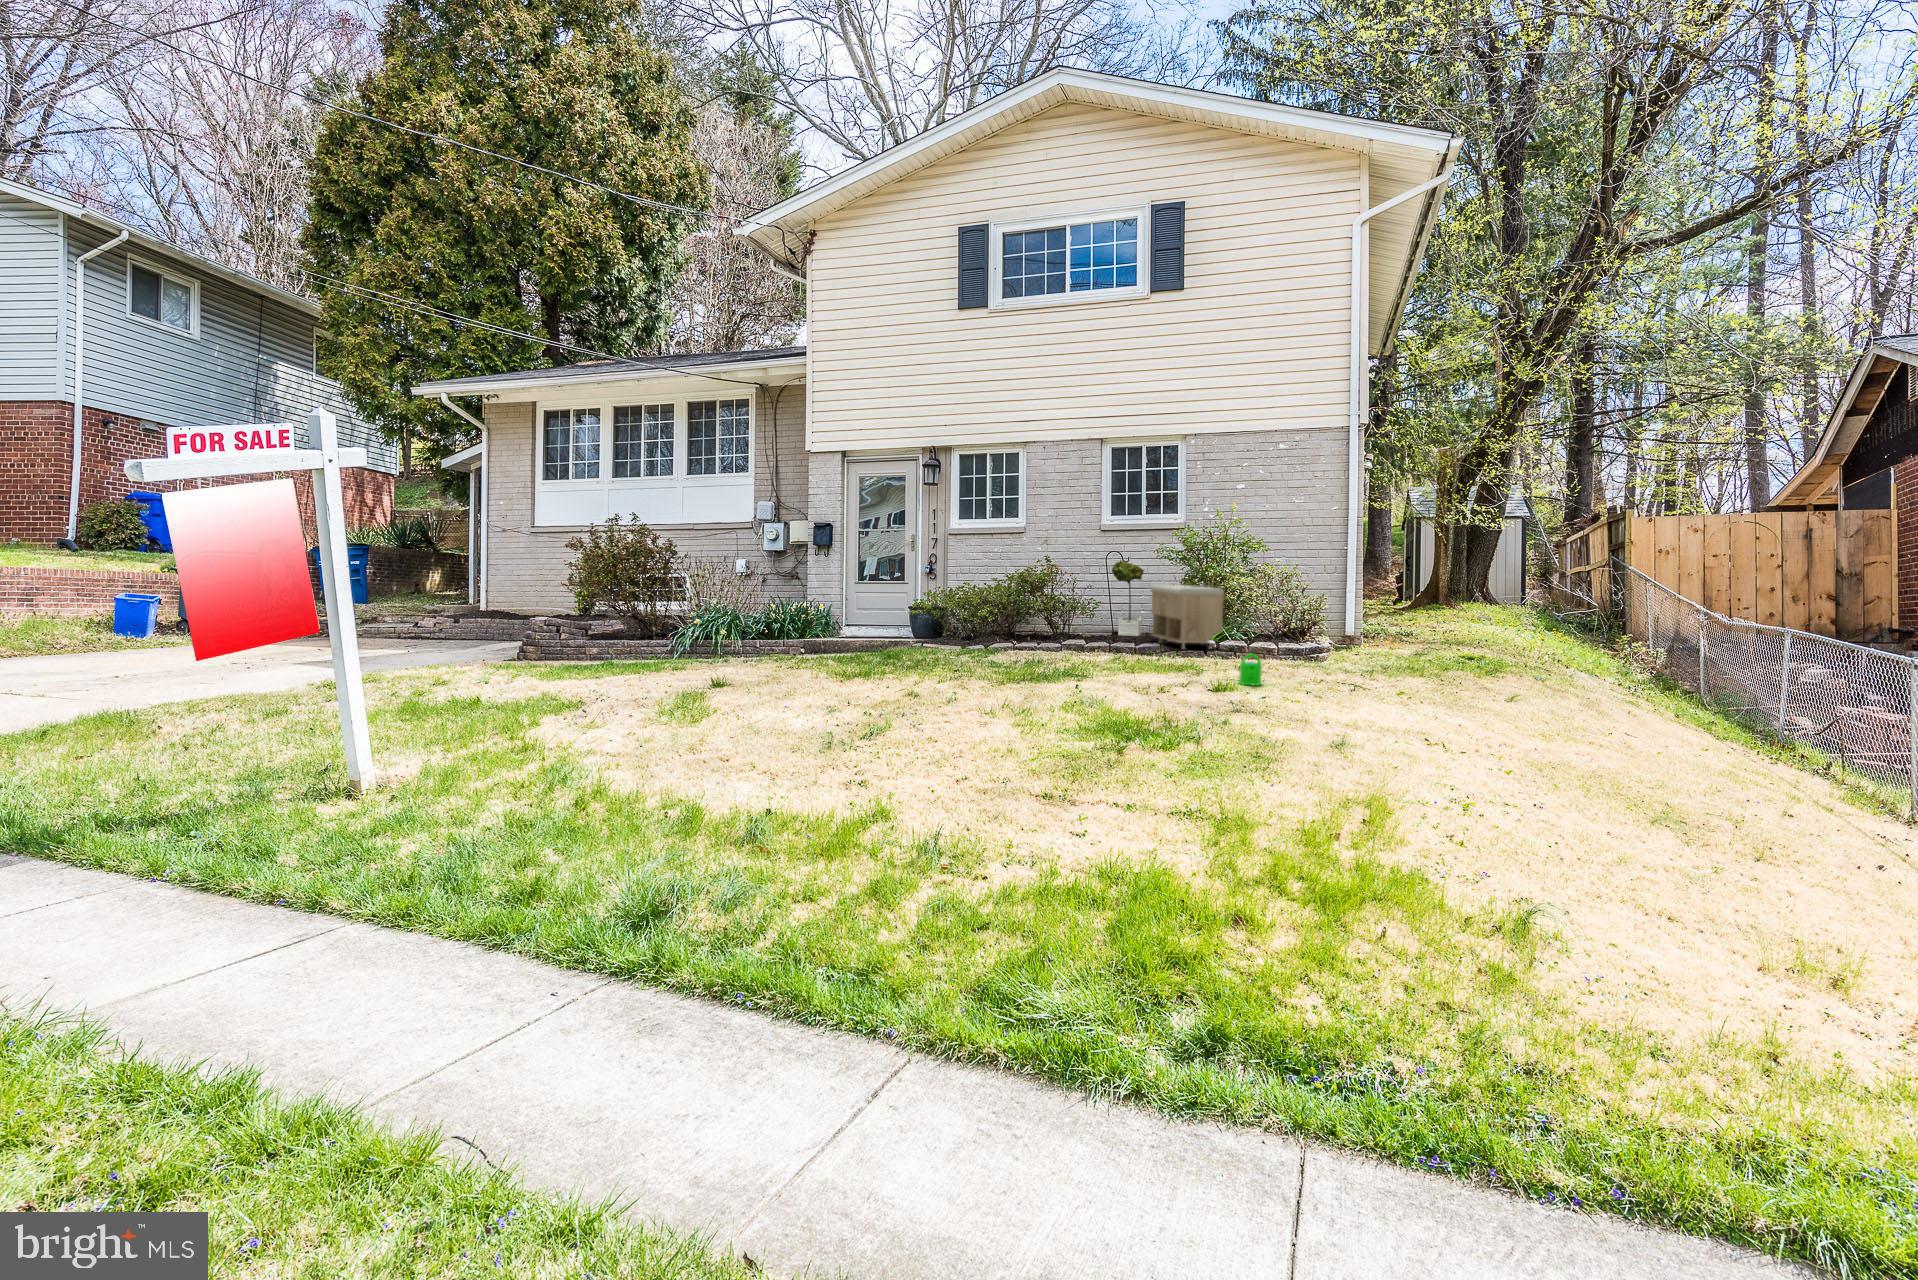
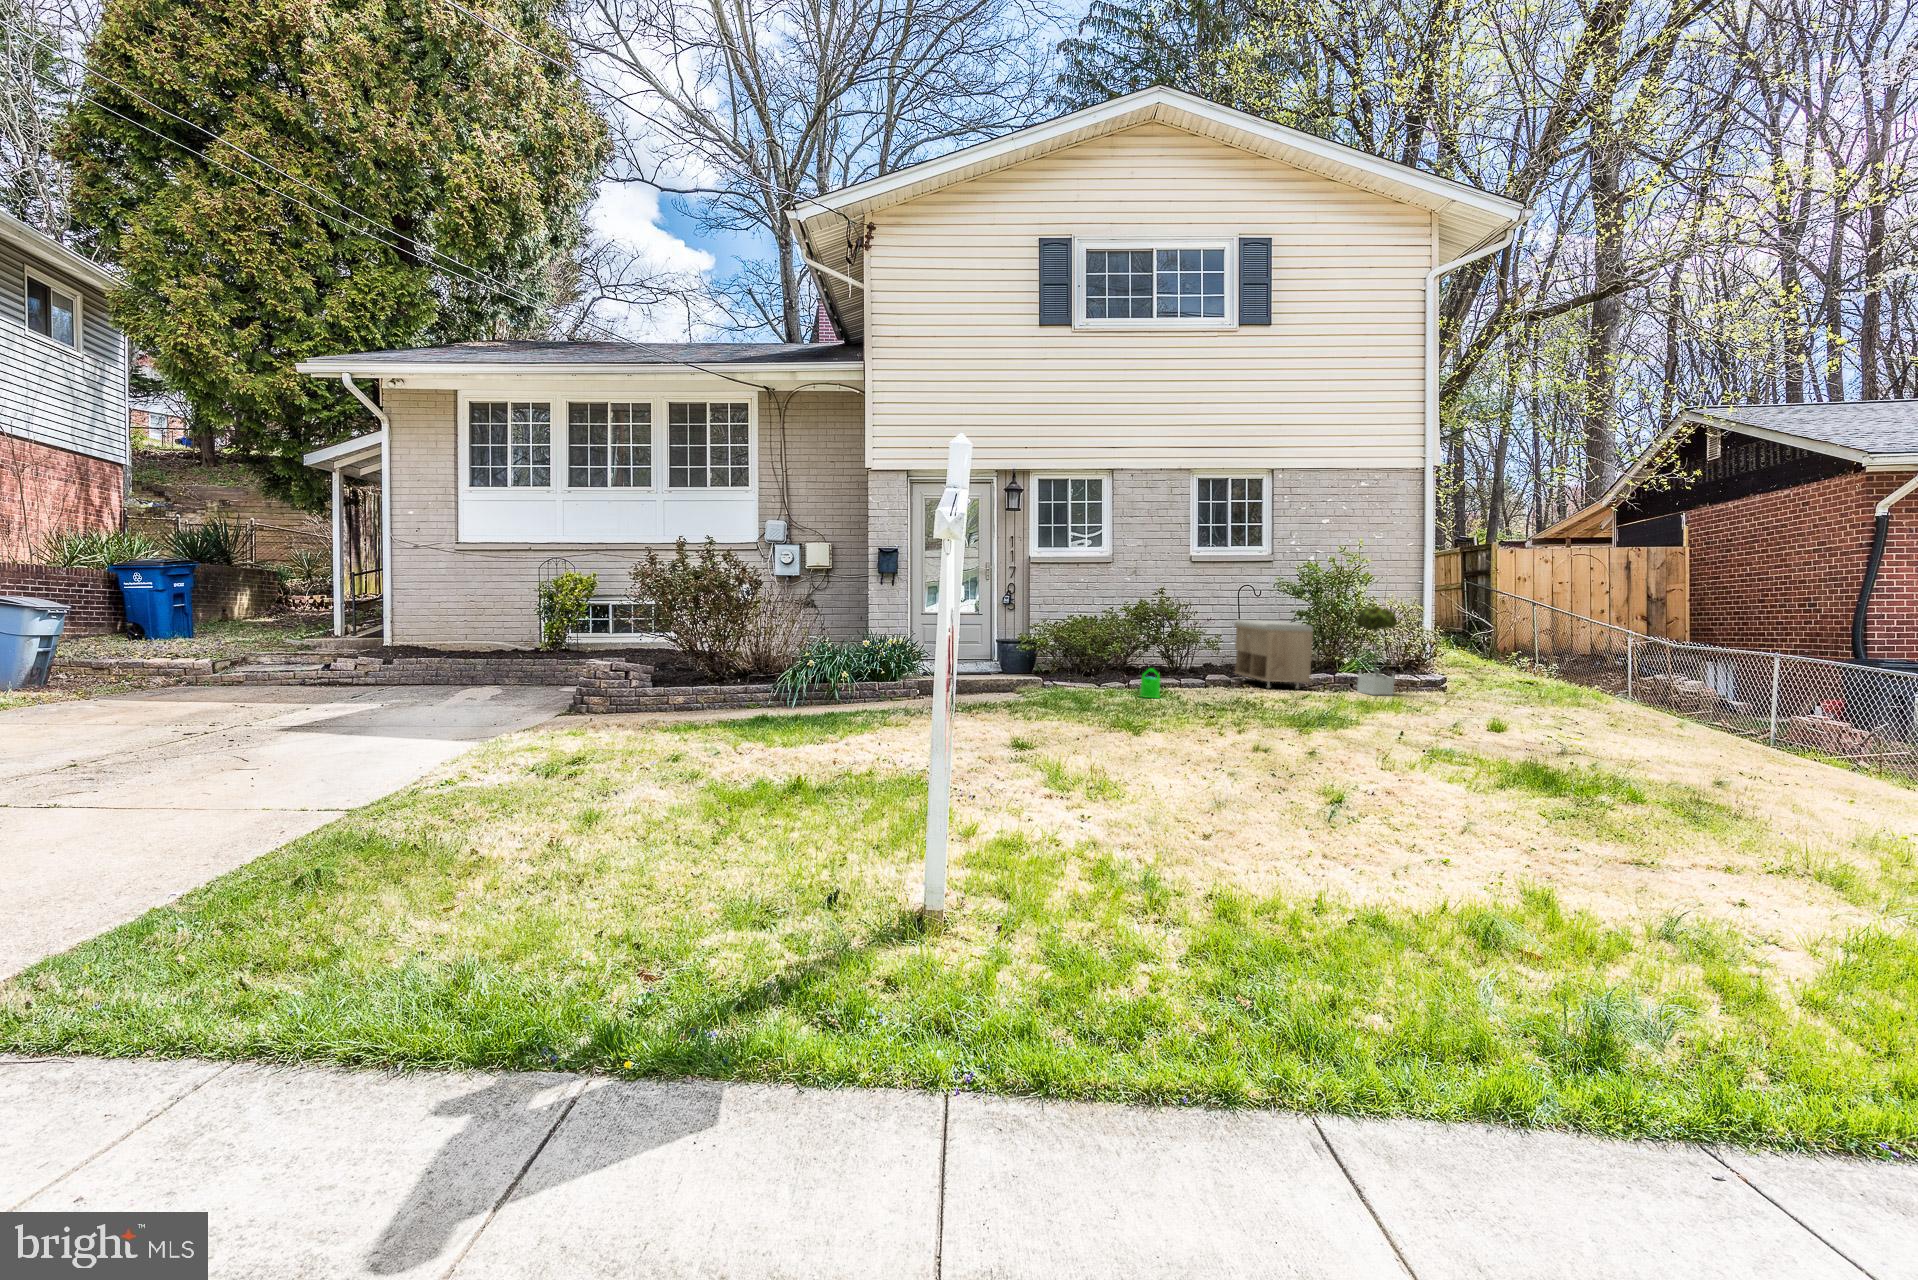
potted tree: present [1112,560,1144,636] -> present [1356,606,1398,695]
watering can: present [1239,653,1262,685] -> present [1140,668,1161,698]

